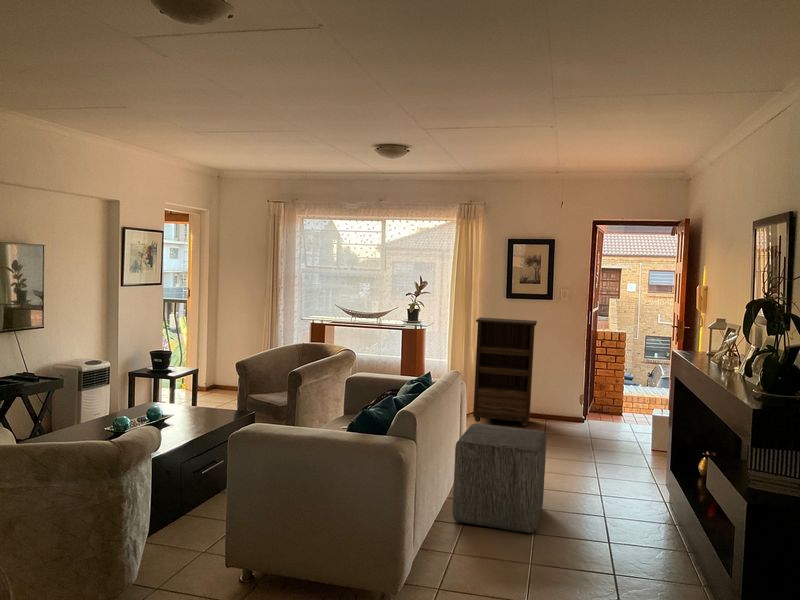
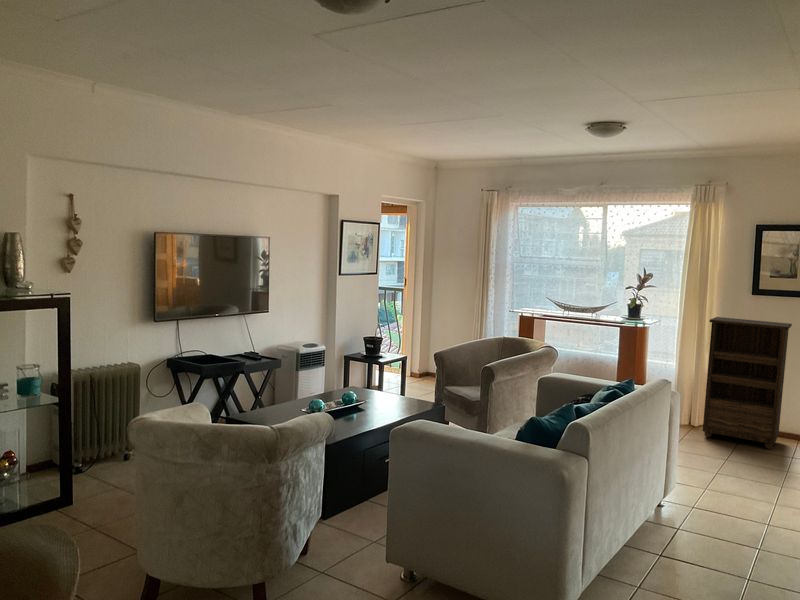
ottoman: present [452,423,547,533] -> none [647,442,776,582]

